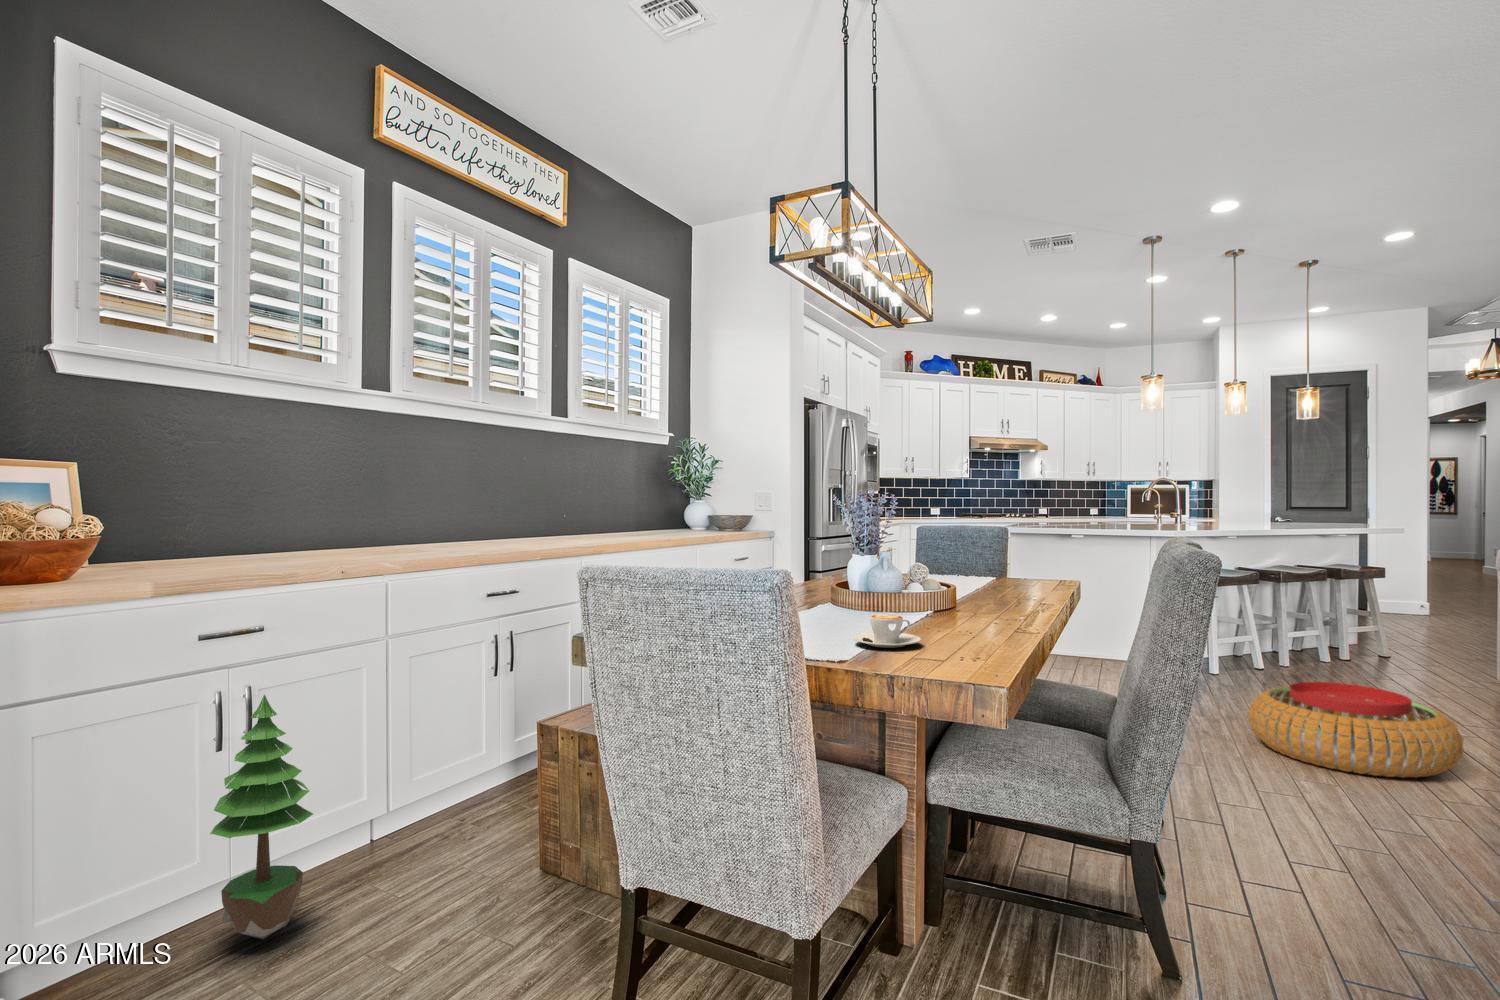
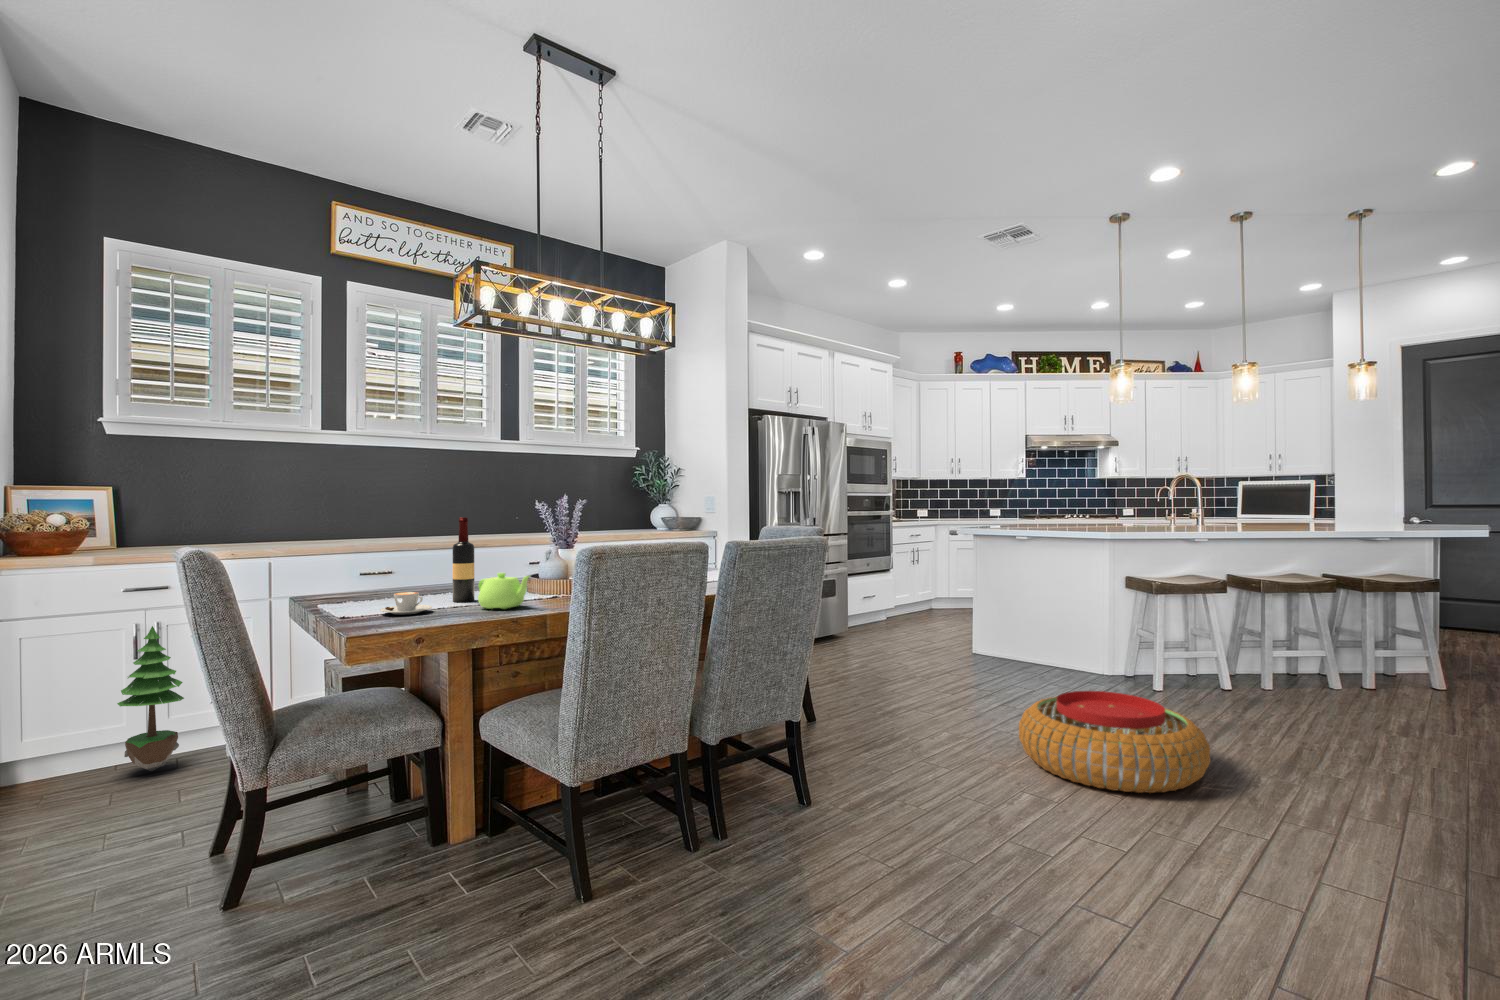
wine bottle: none [839,510,867,626] -> present [453,517,475,602]
teapot: none [924,583,1001,633] -> present [478,573,529,609]

